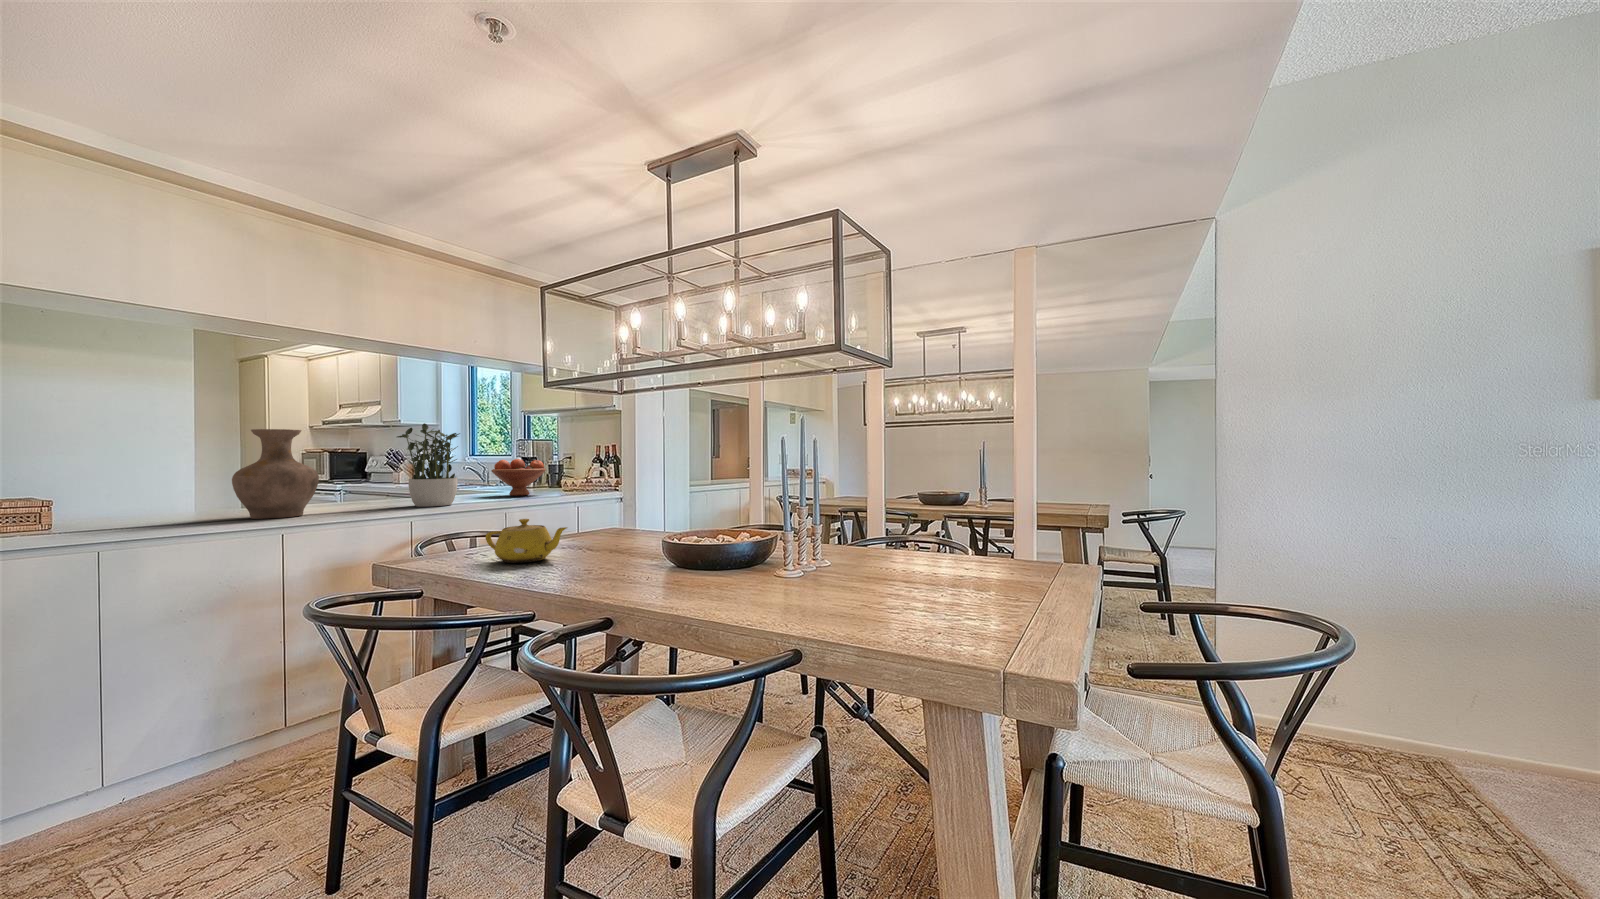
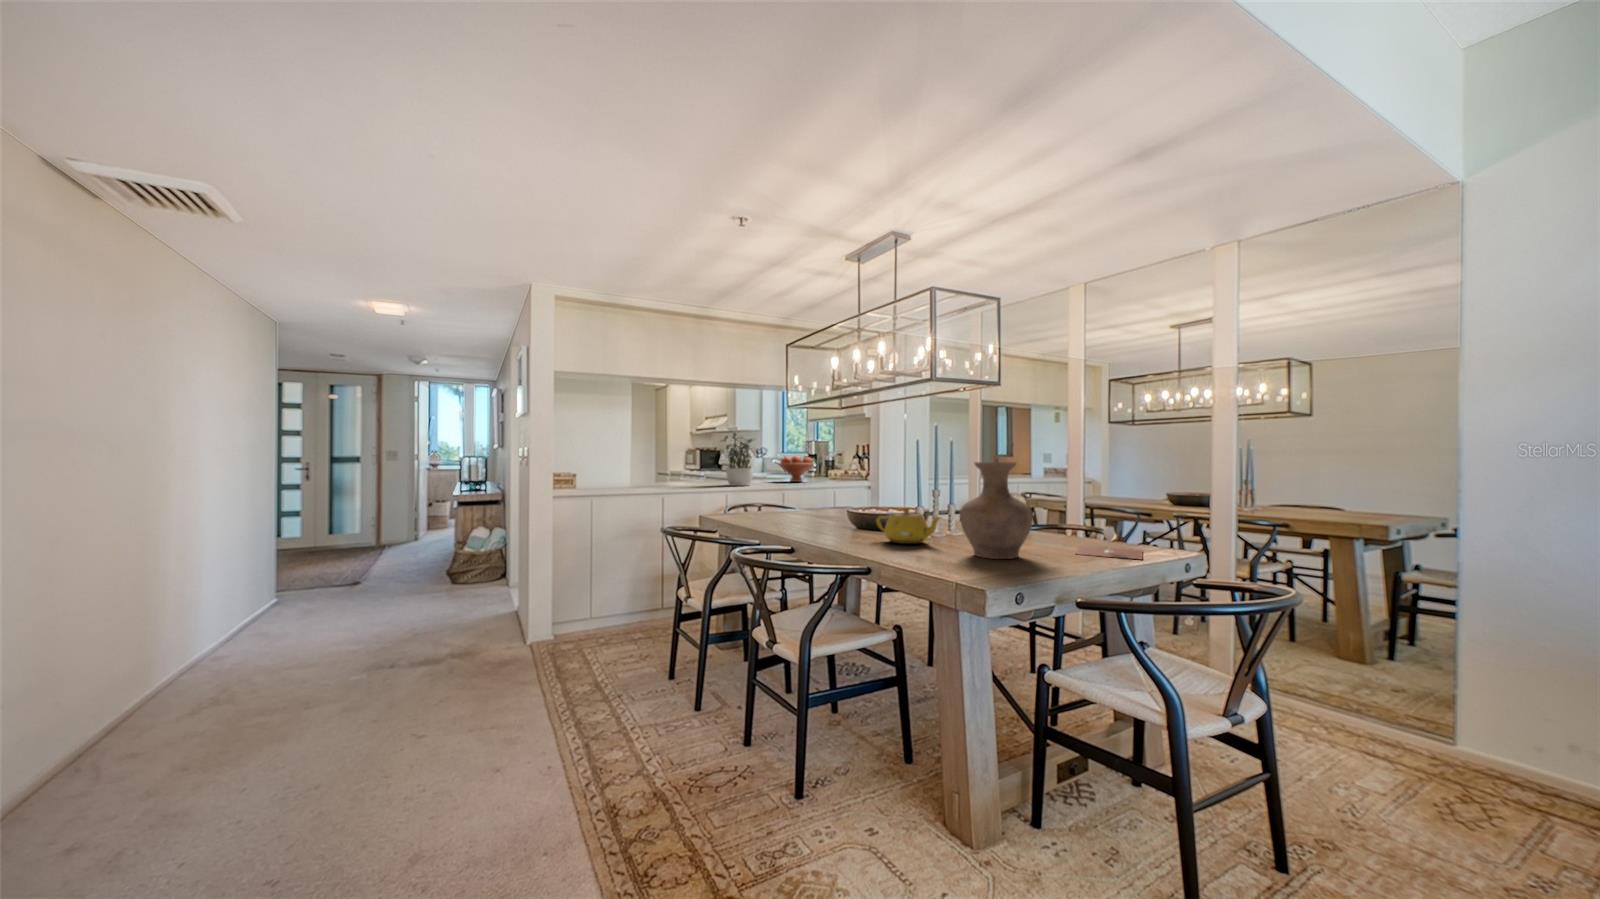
vase: present [232,429,319,519] -> present [959,462,1033,559]
teapot: present [486,519,567,563] -> present [876,507,941,544]
wine glass: none [967,539,1059,578] -> present [1077,526,1142,559]

